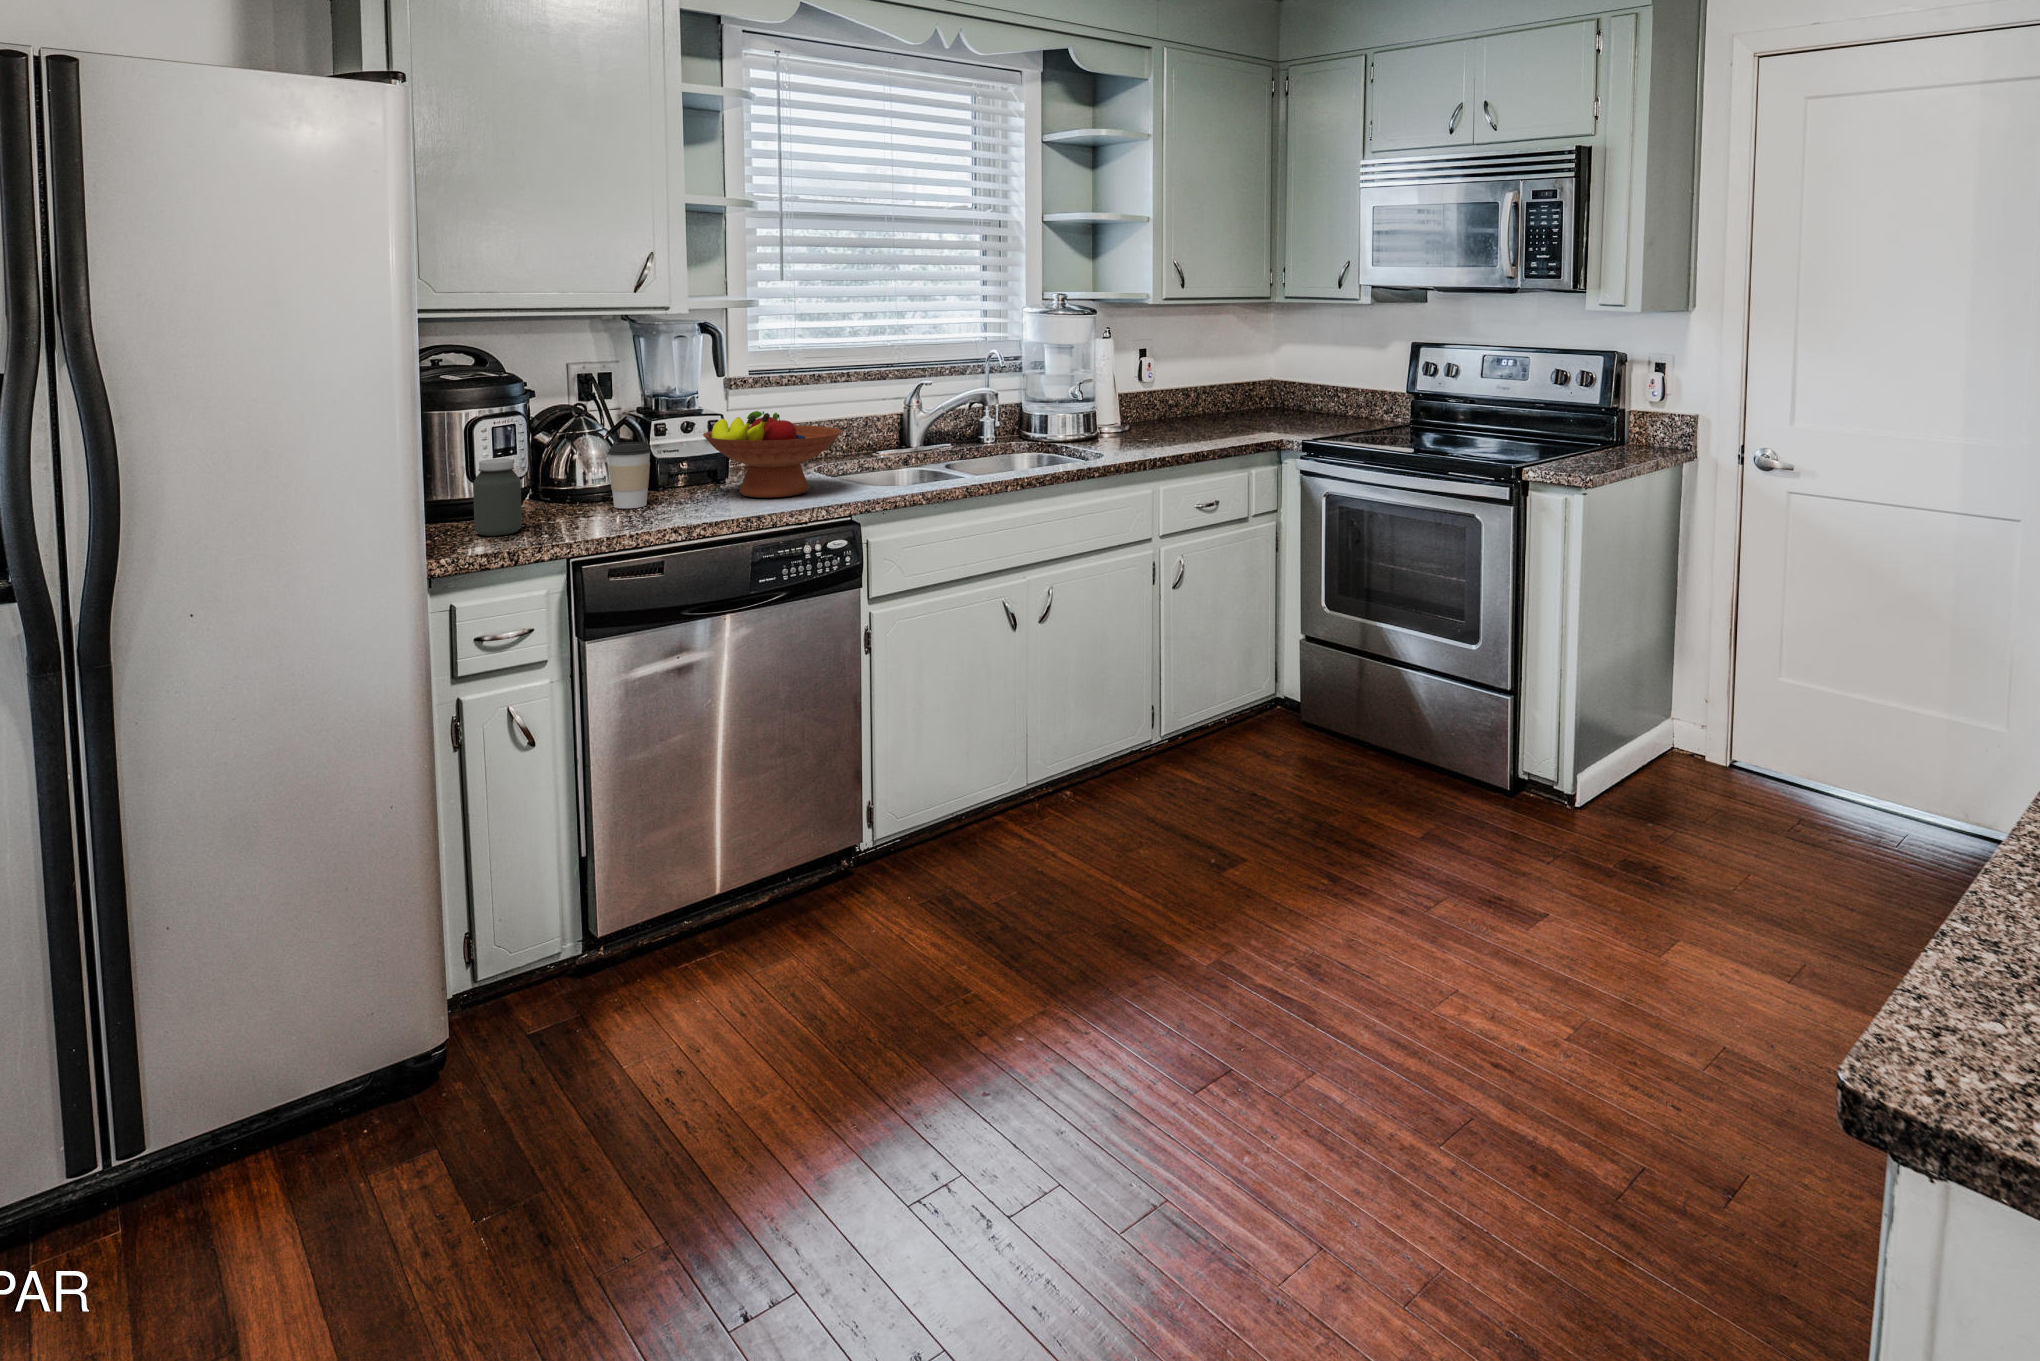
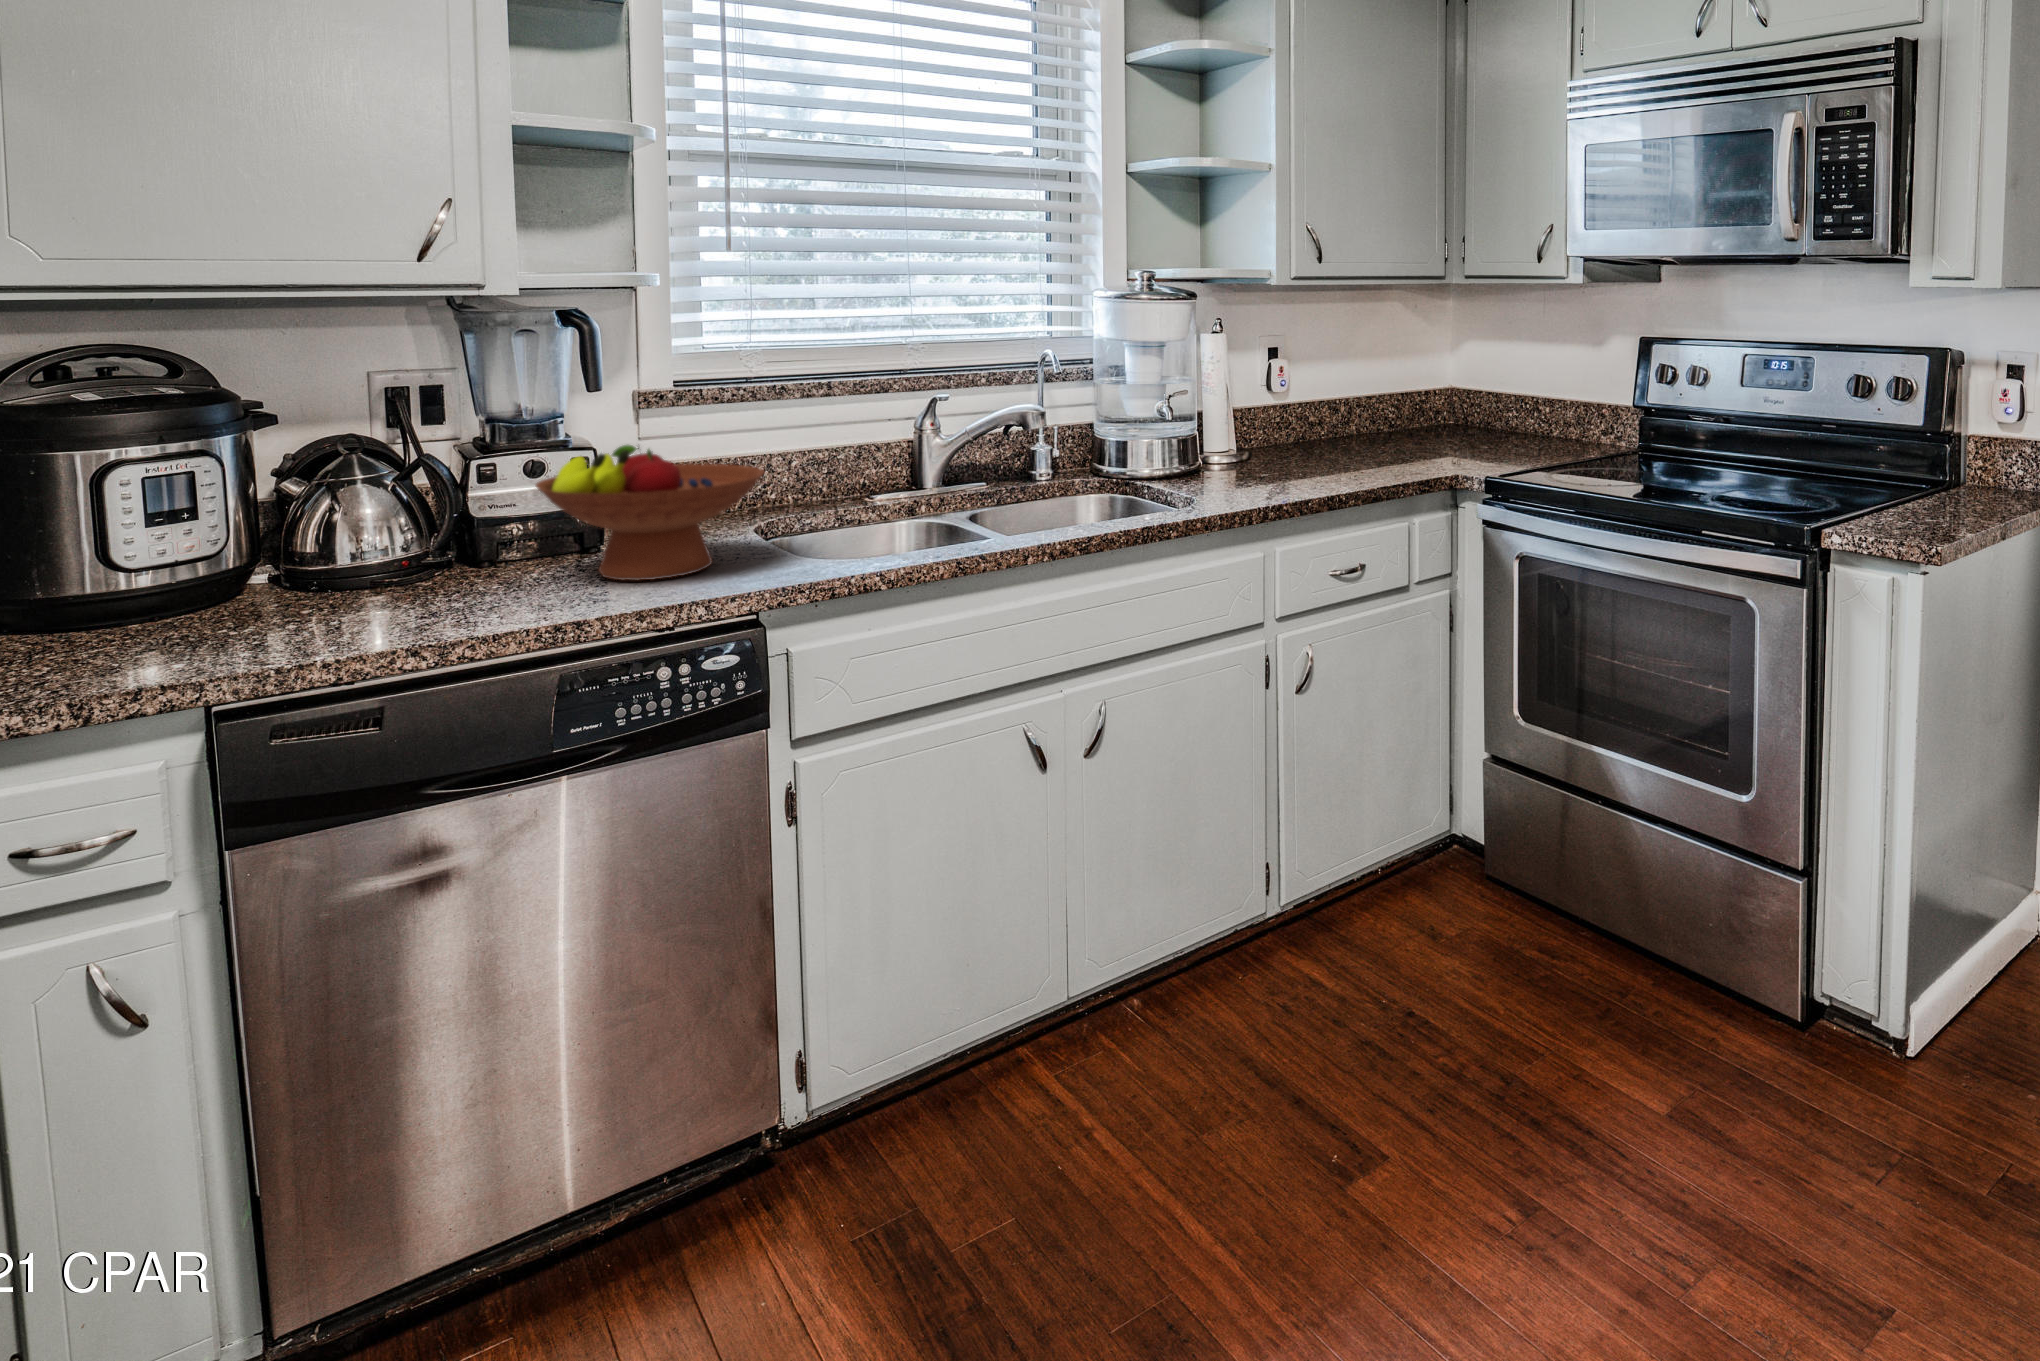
coffee cup: present [607,441,651,508] -> none [365,494,443,602]
jar: present [473,459,522,536] -> none [59,533,157,665]

